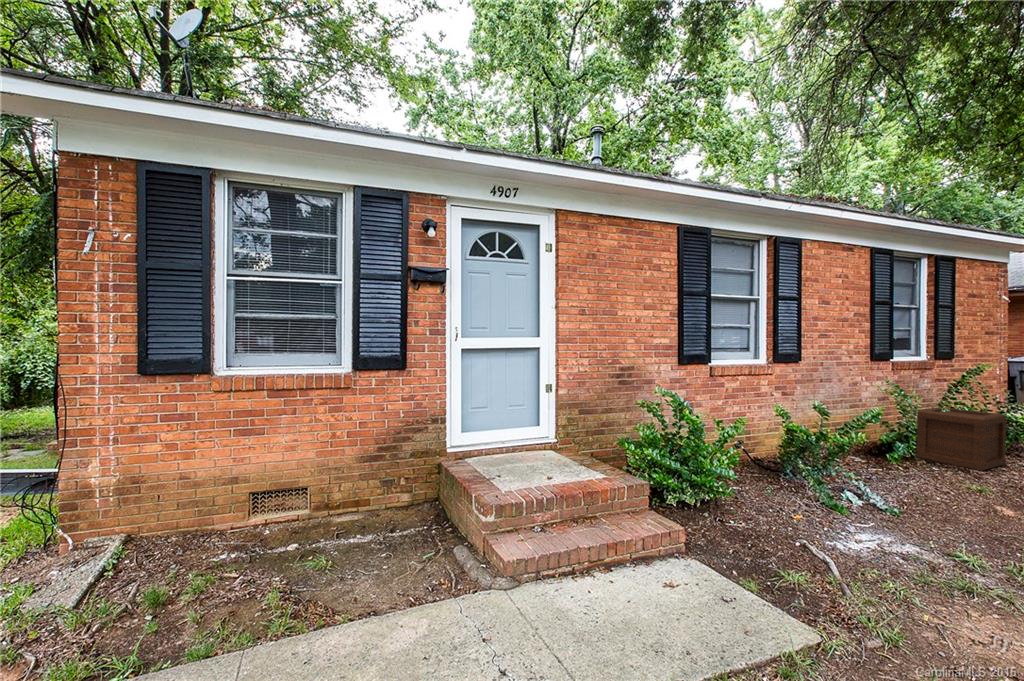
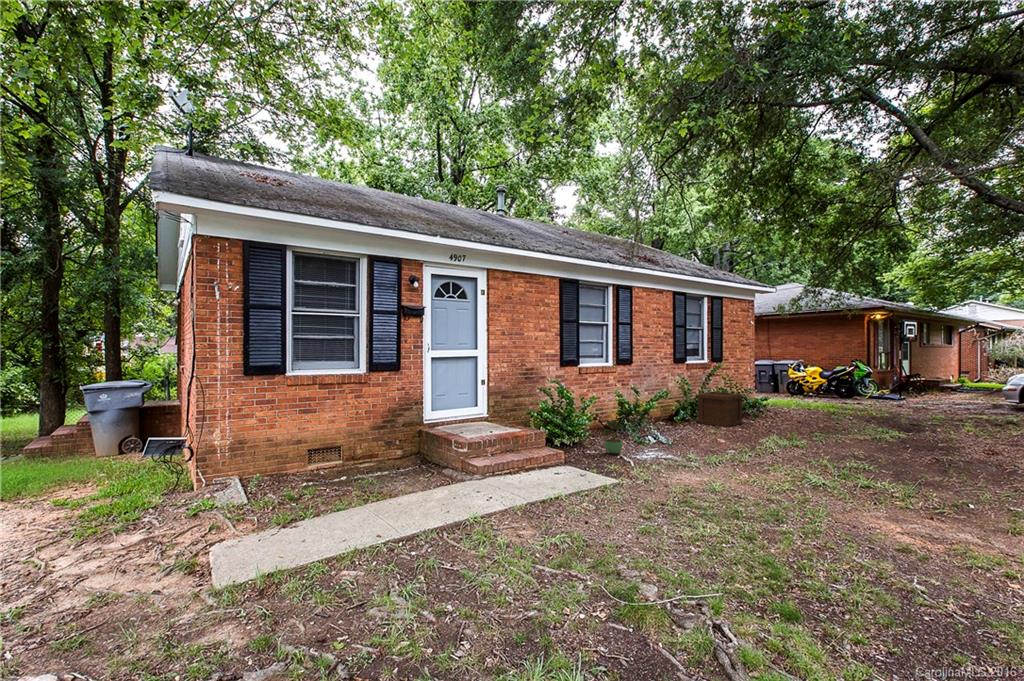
potted plant: none [756,462,801,526] -> present [603,420,624,454]

